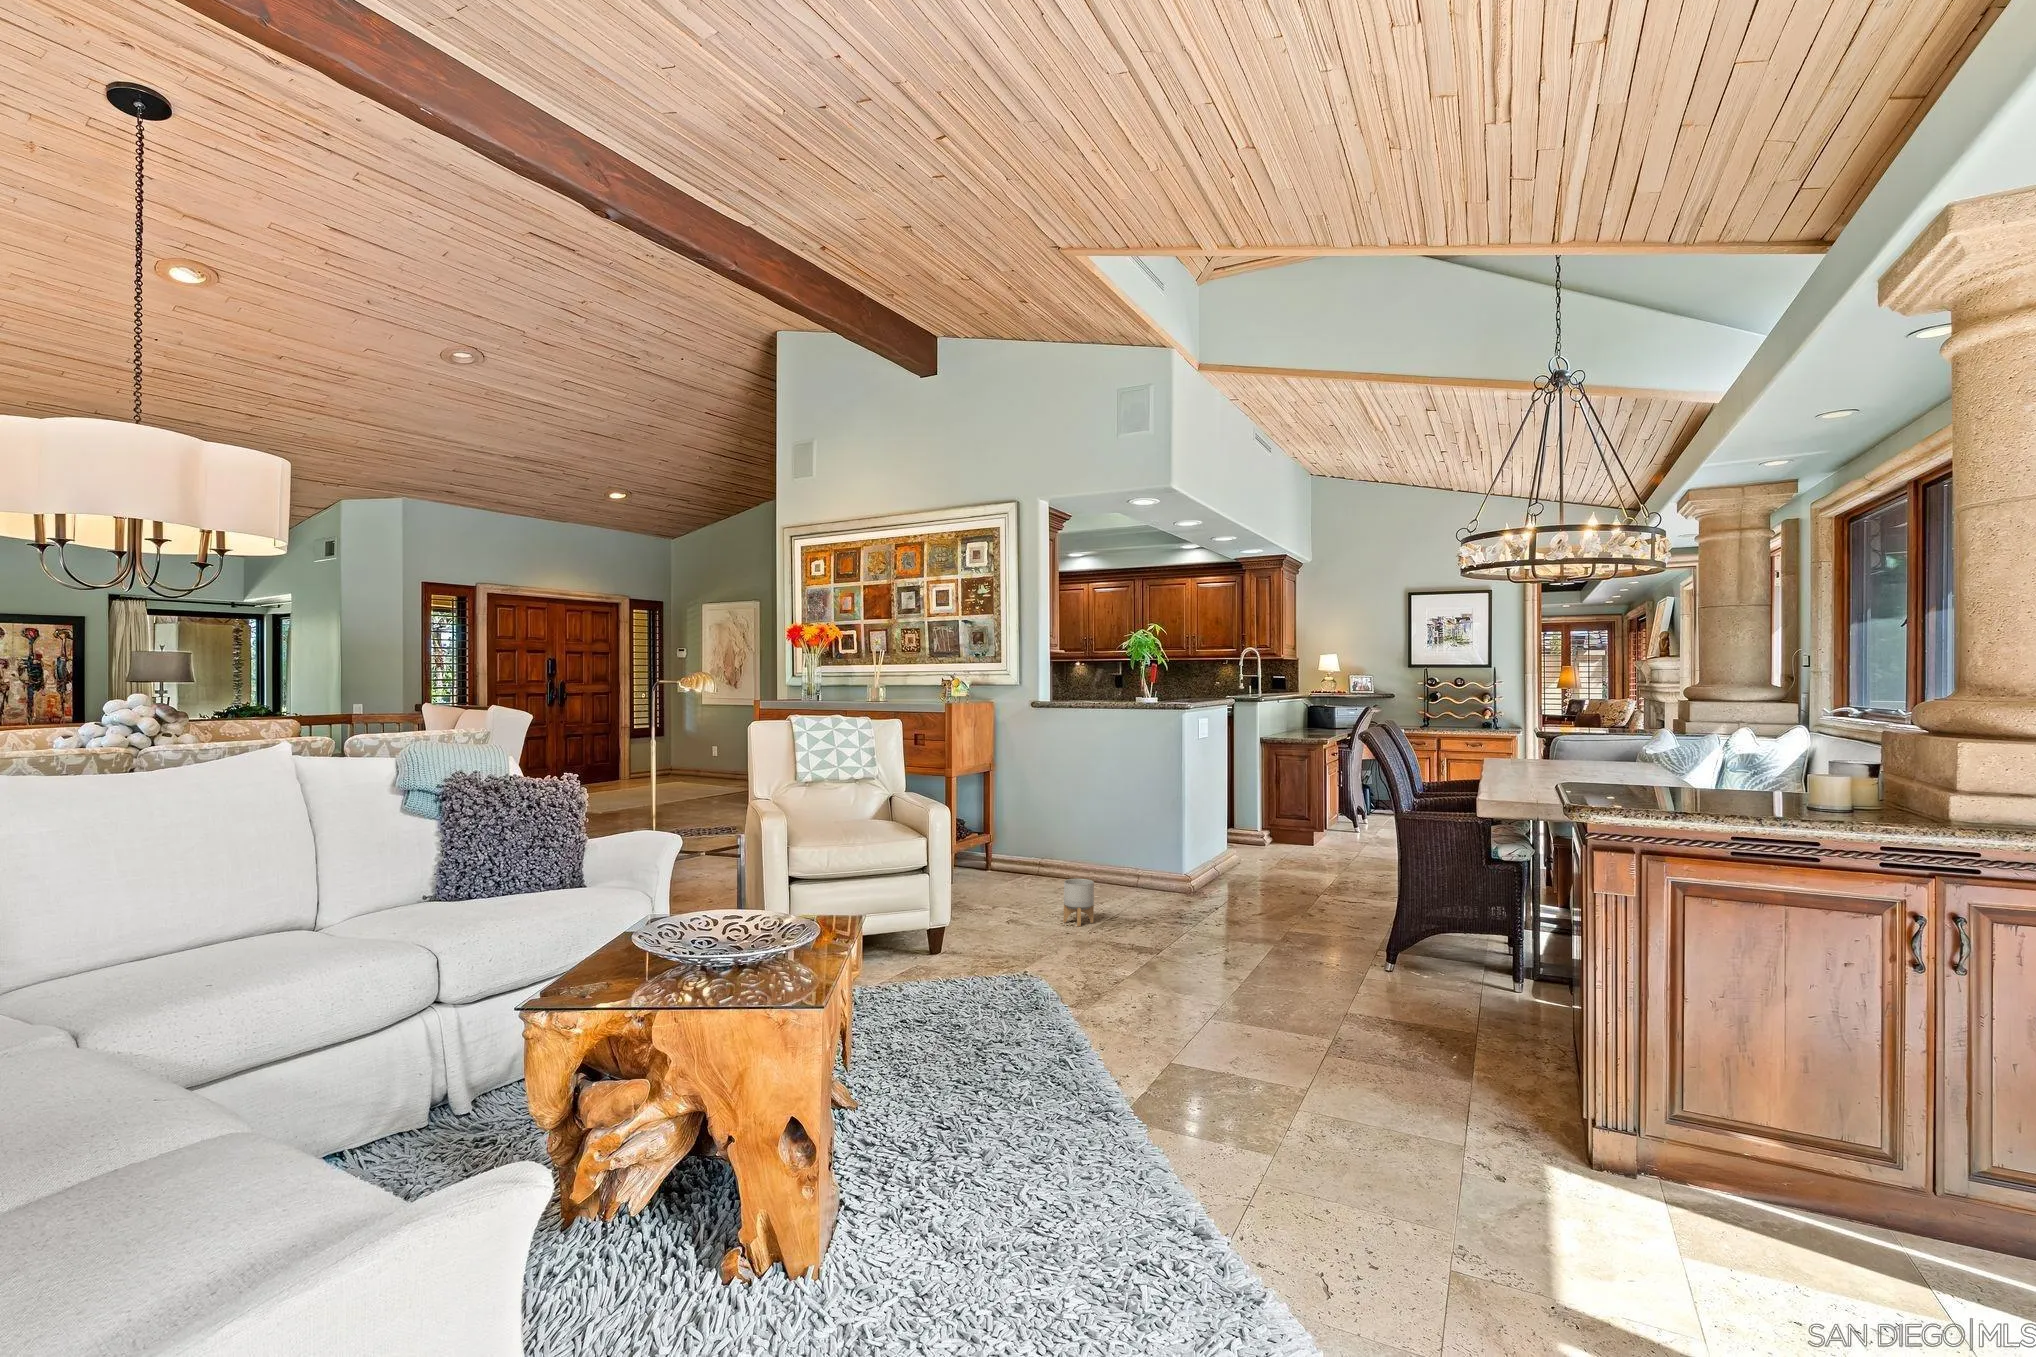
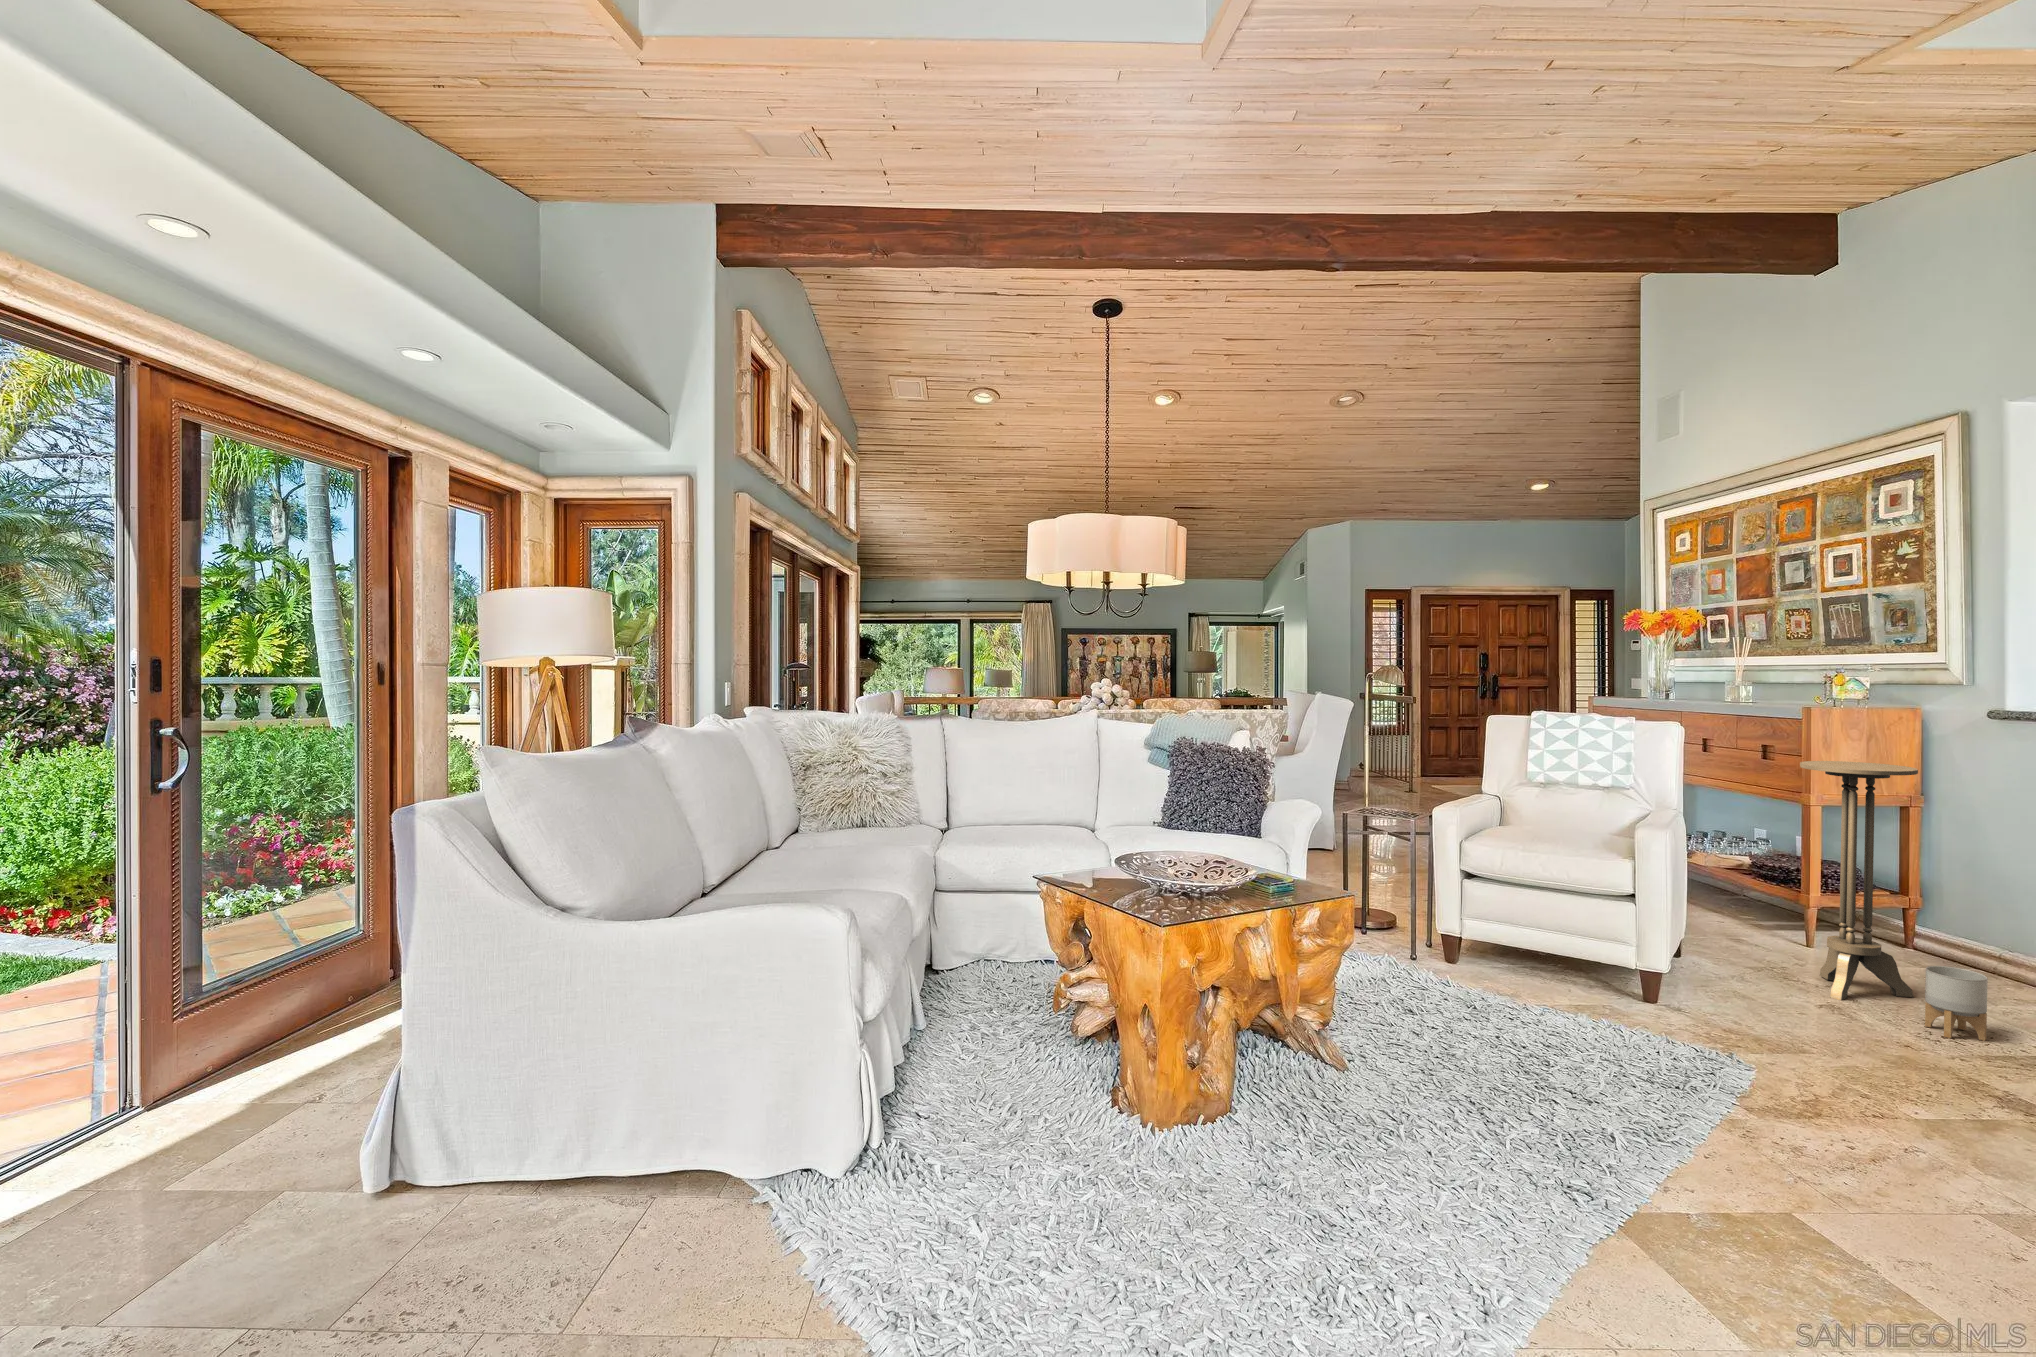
side table: none [980,745,1045,919] -> present [1800,761,1918,1000]

